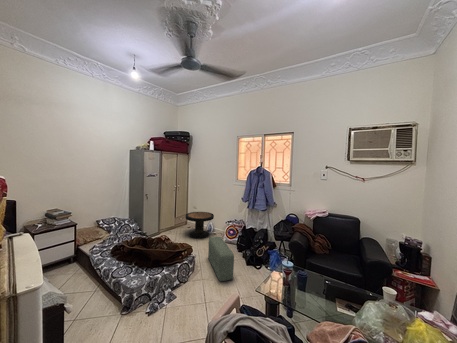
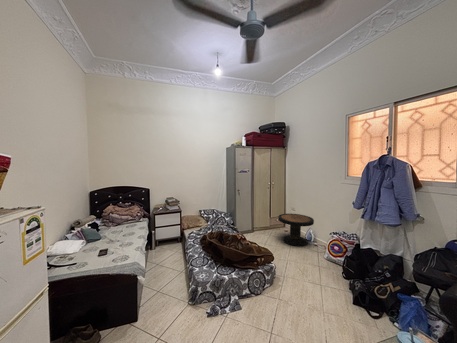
pouf: present [208,237,234,281] -> none [297,248,326,316]

